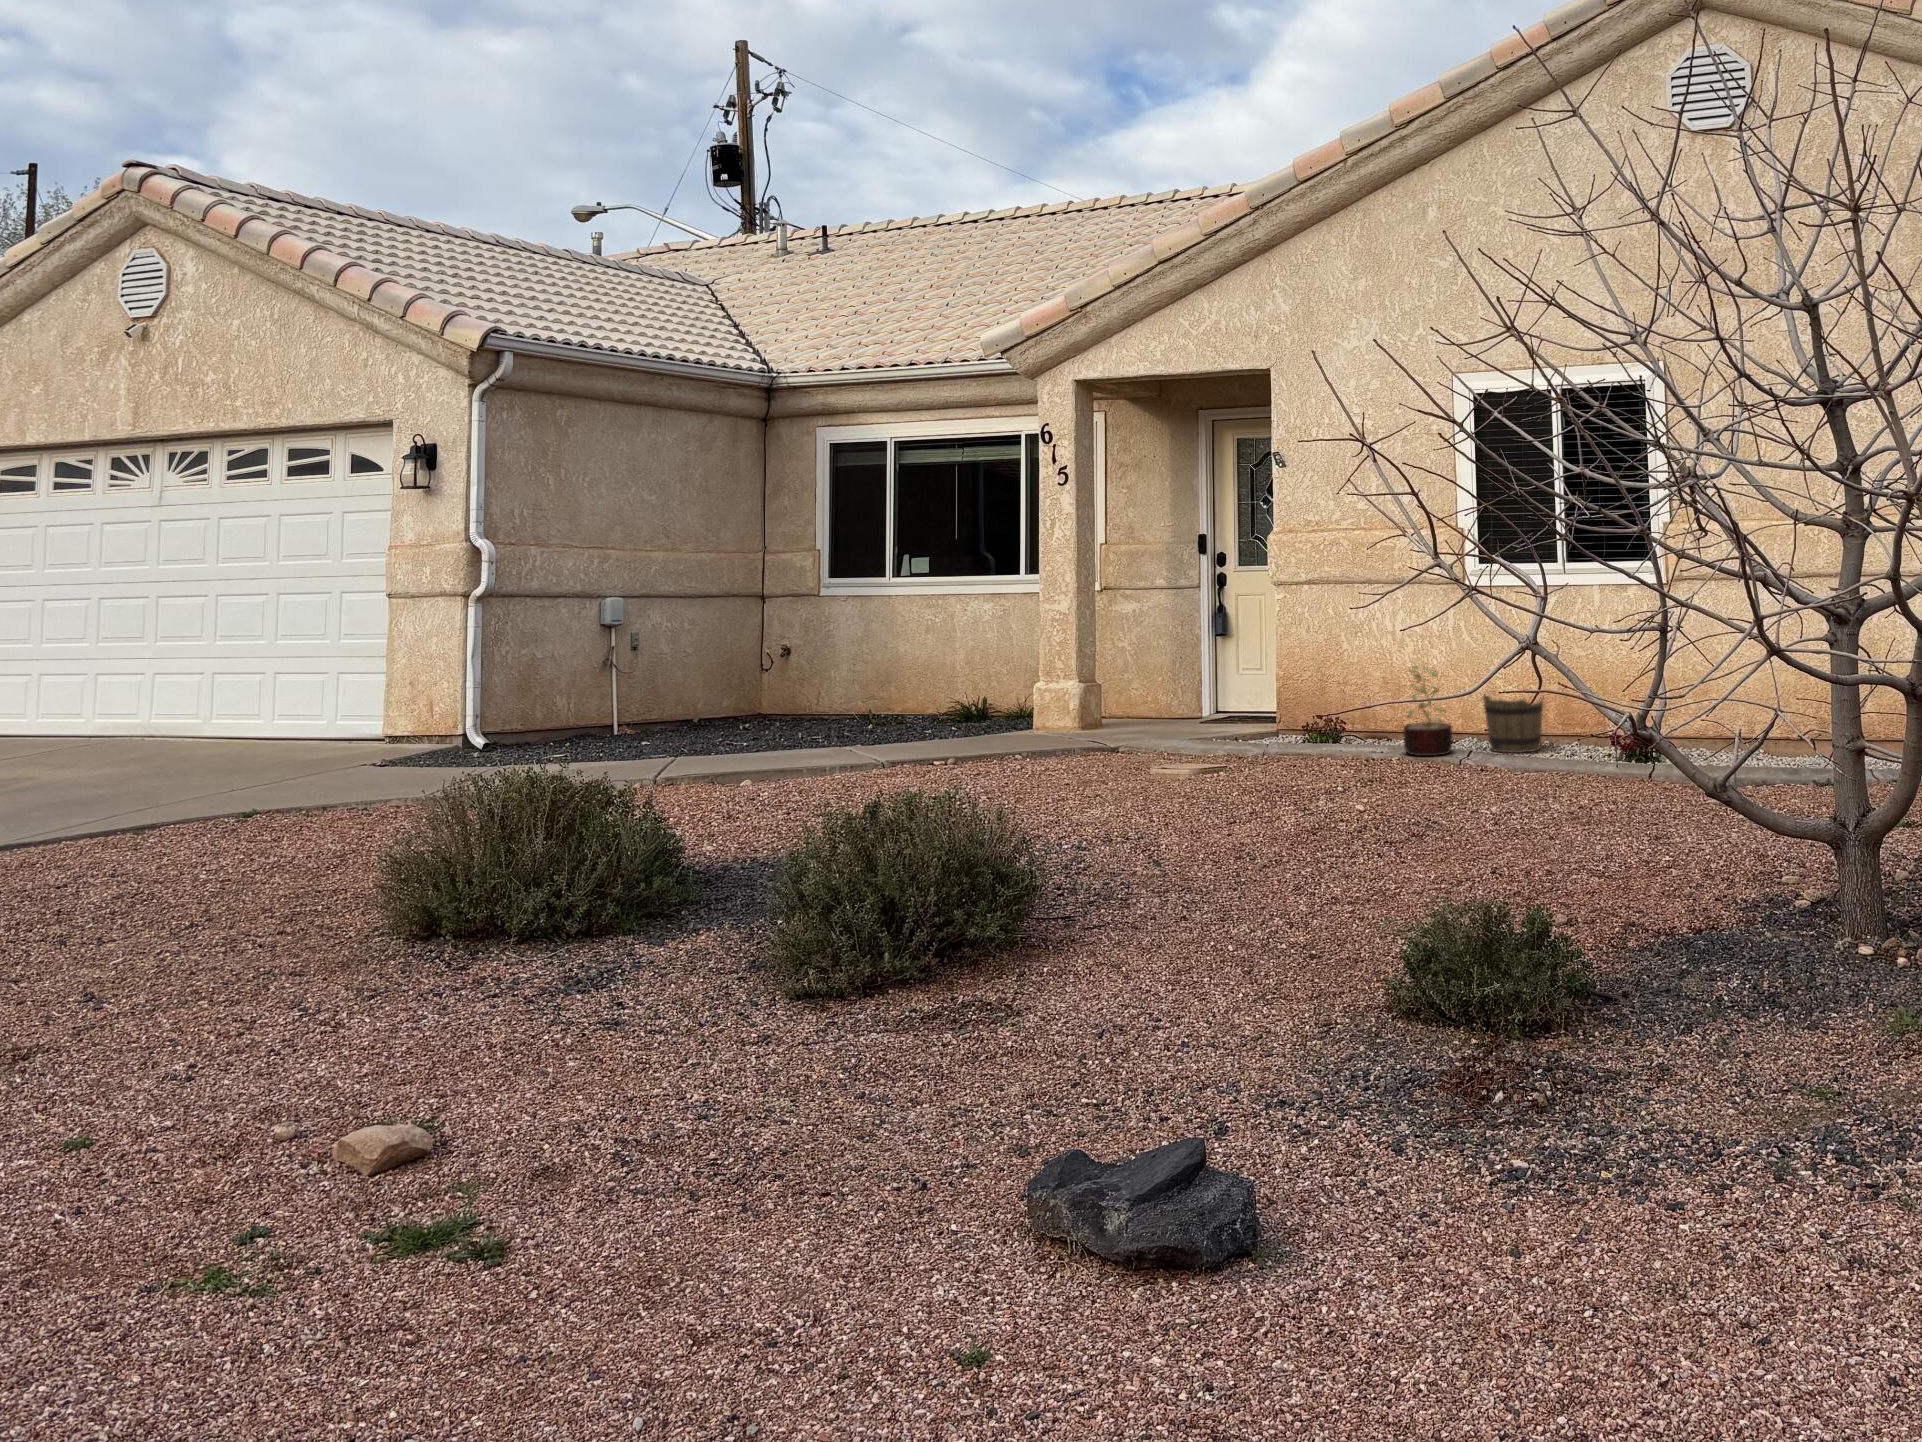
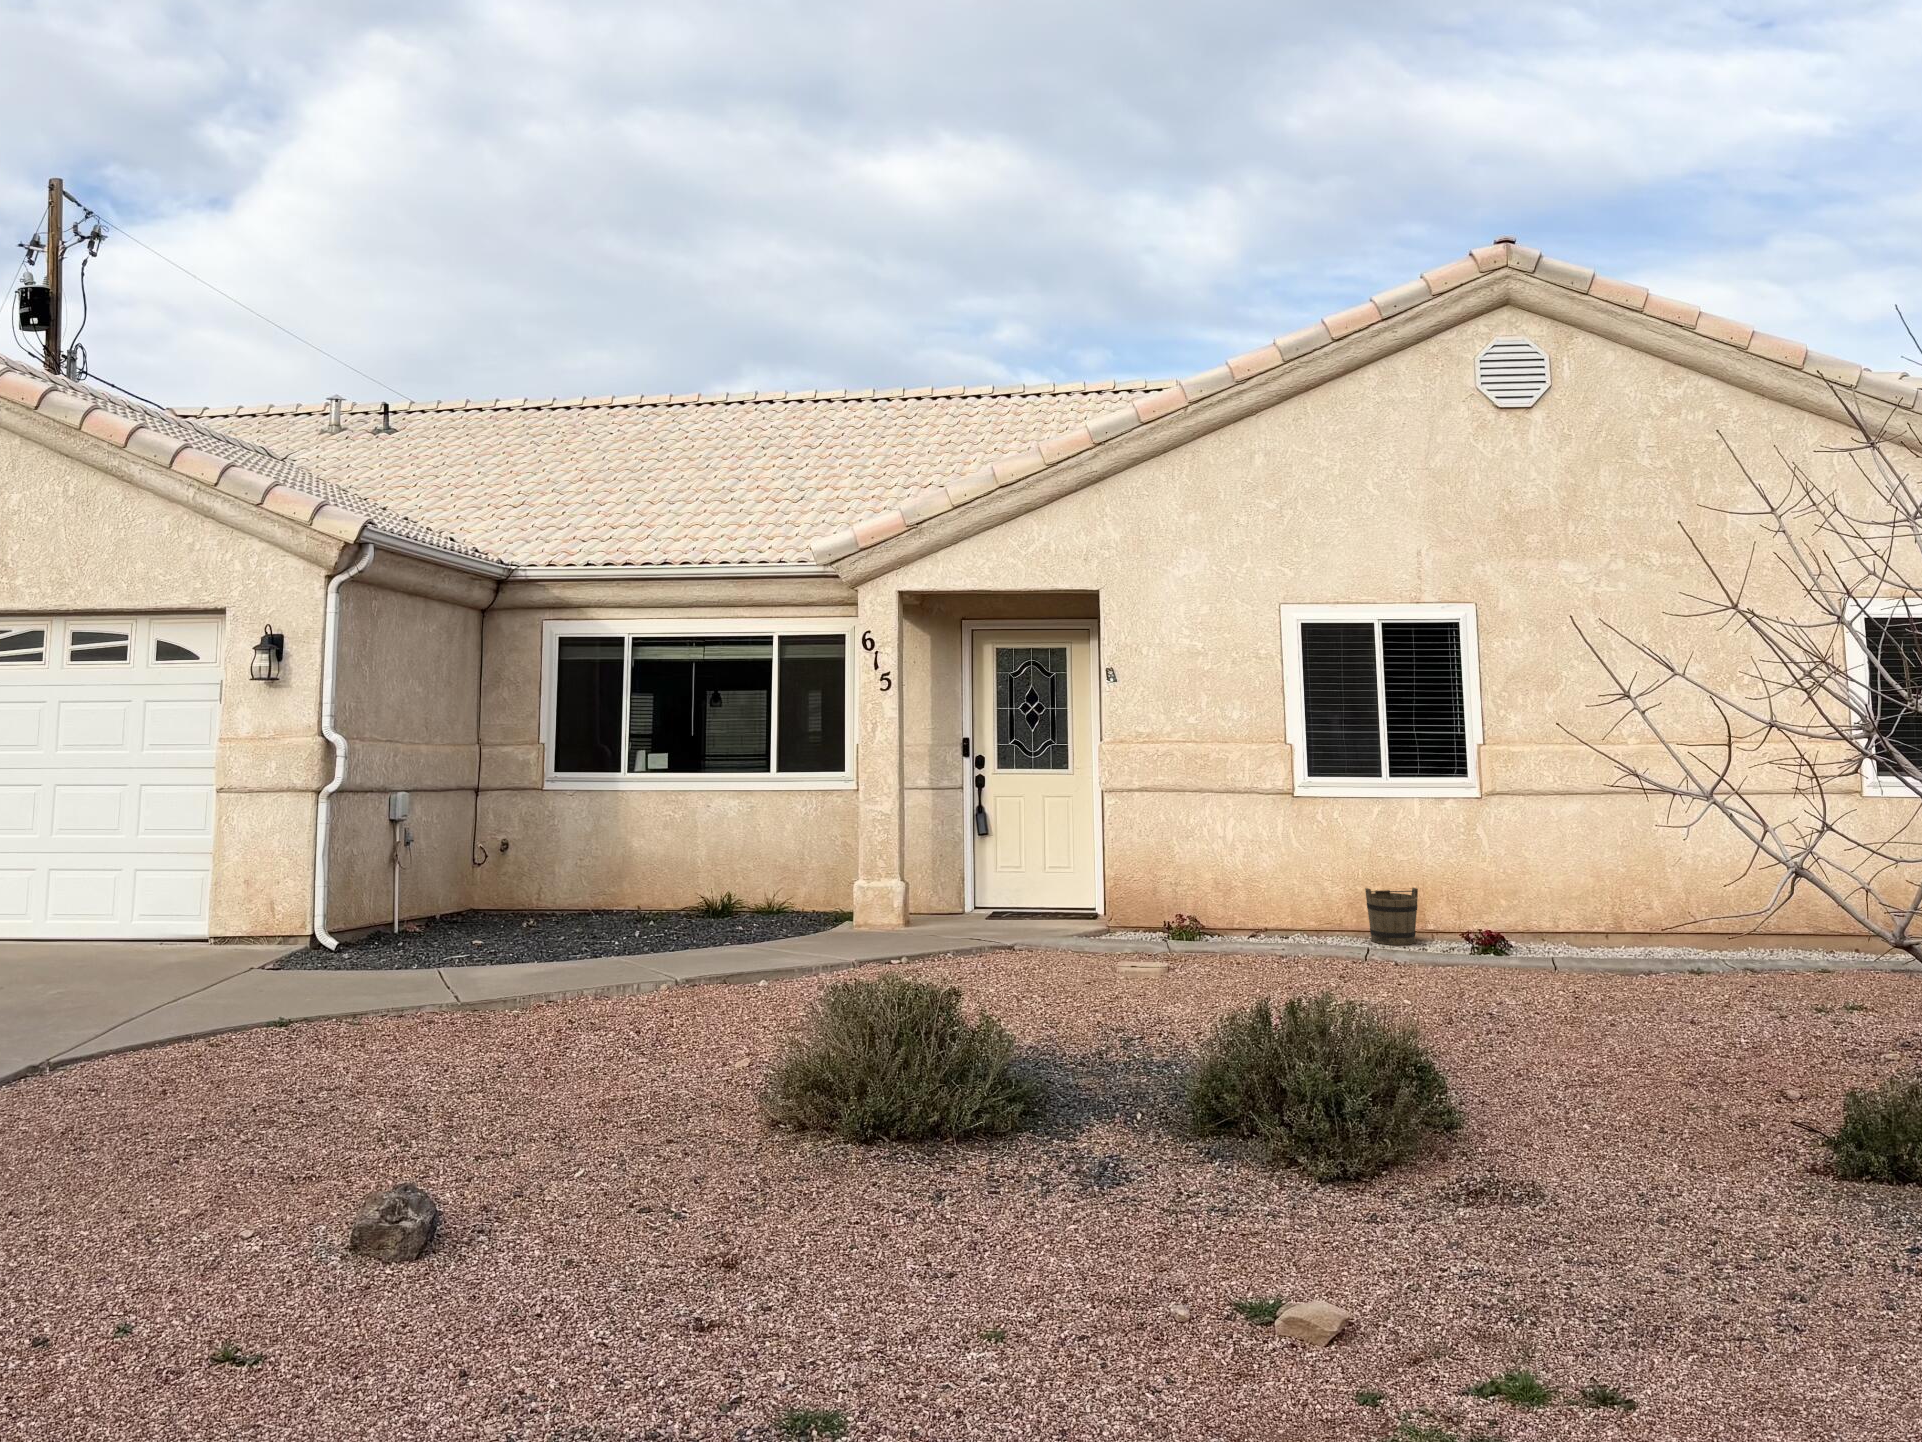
decorative plant: present [1403,666,1453,756] -> none [1302,867,1351,949]

